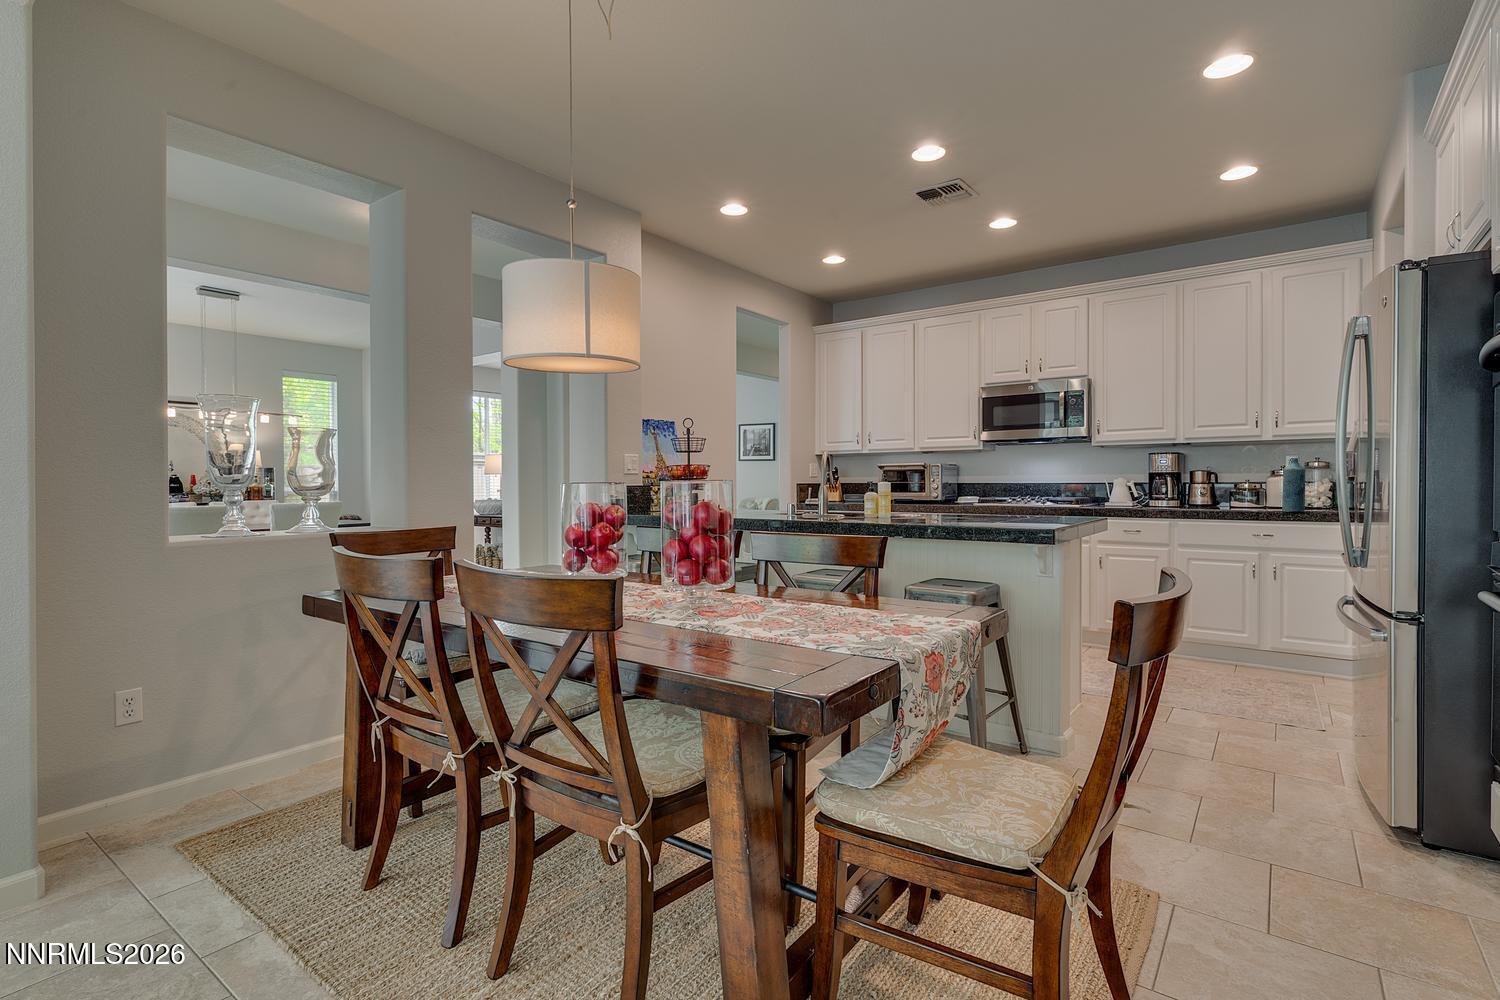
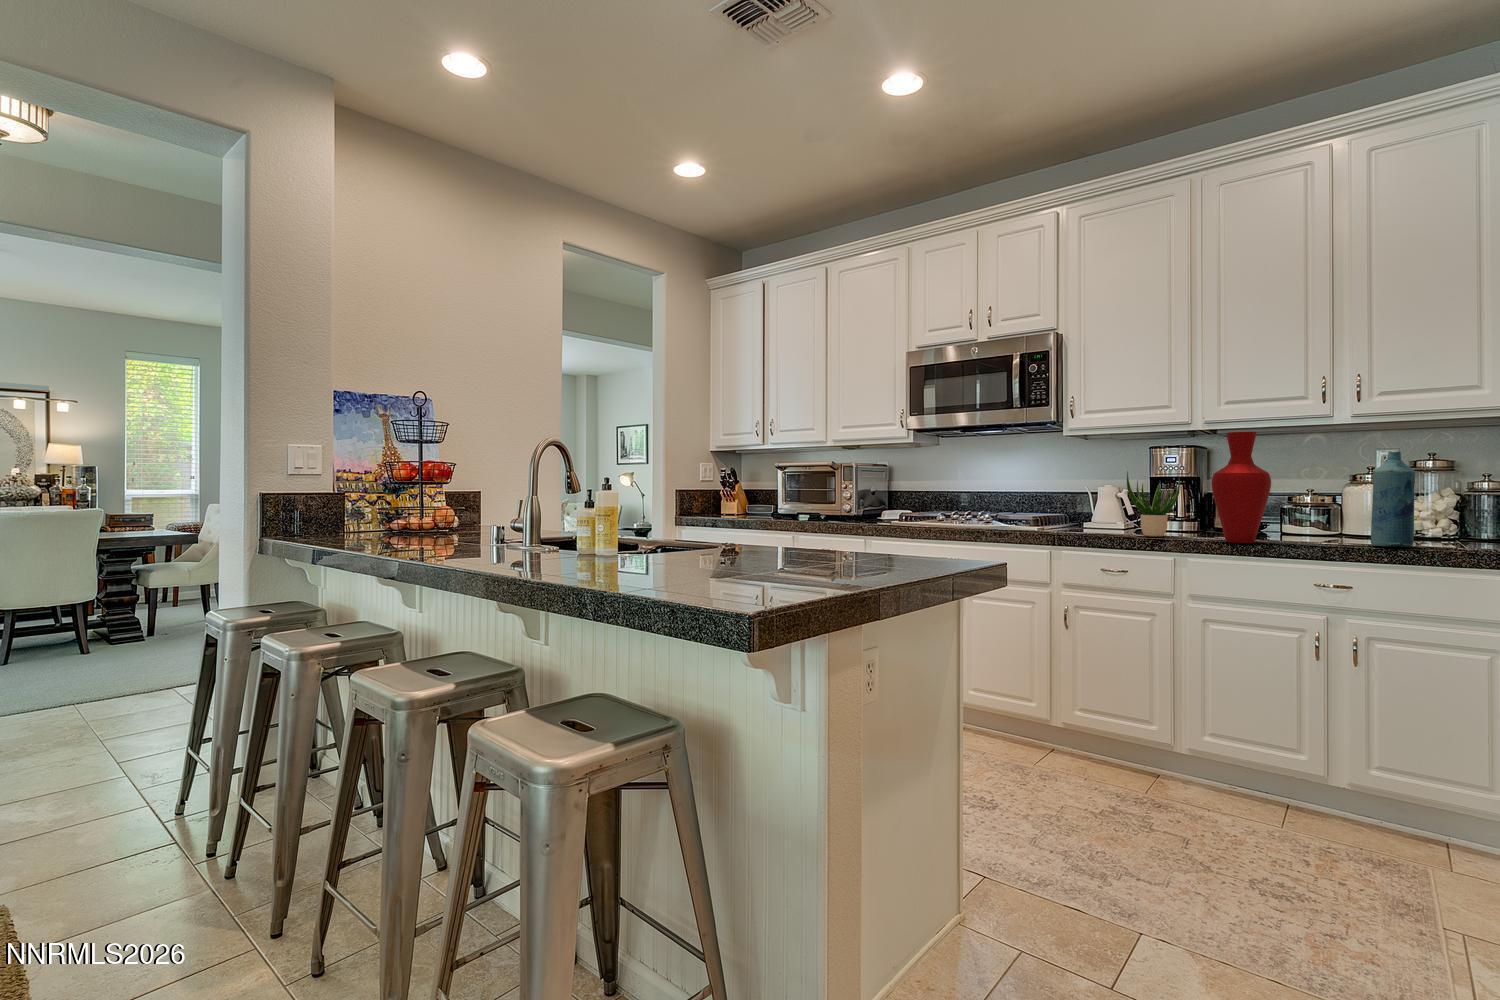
vase: none [1192,446,1227,512] -> present [1211,432,1271,543]
potted plant: none [1139,469,1172,510] -> present [1127,472,1180,537]

